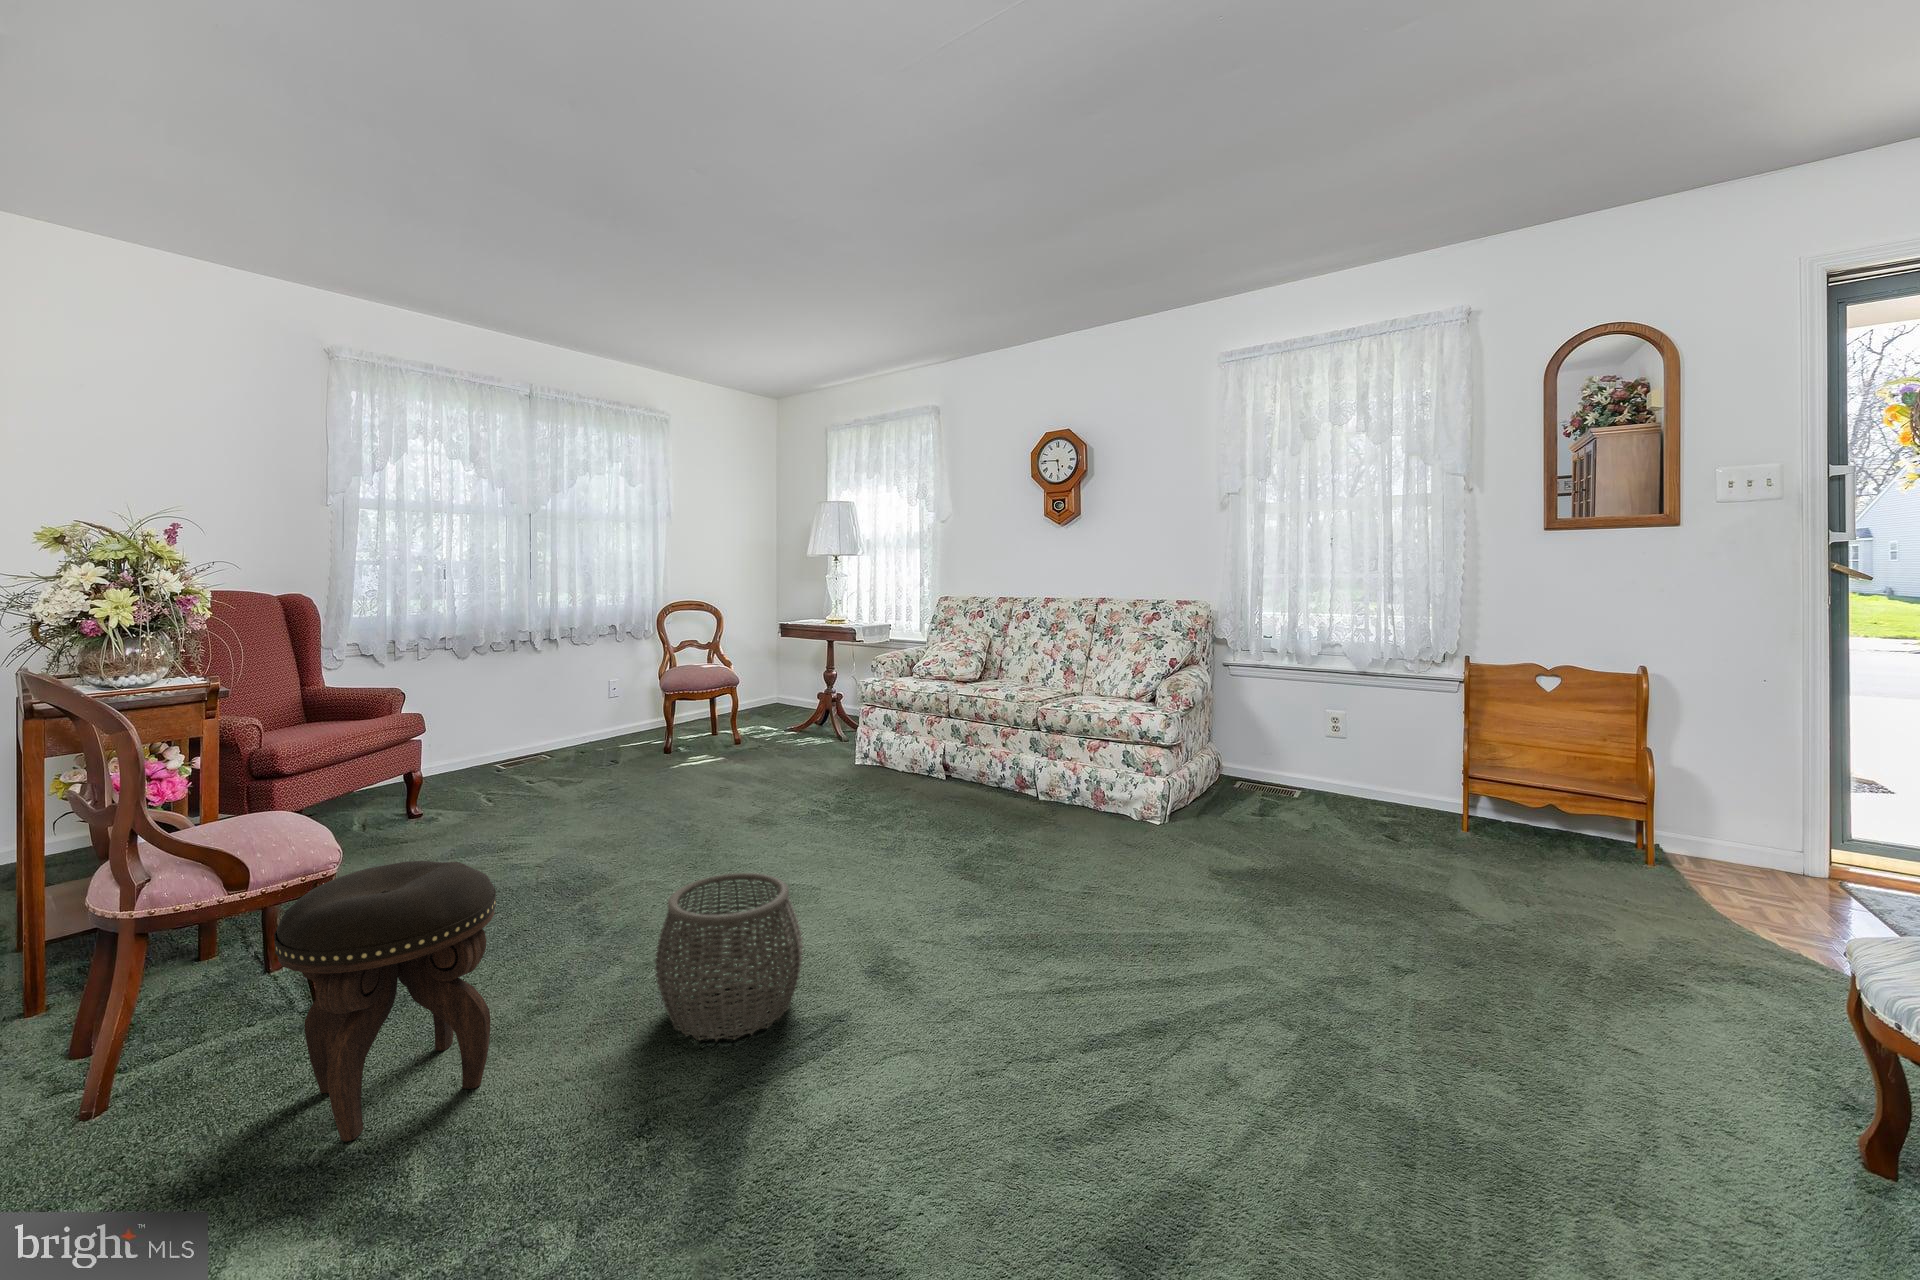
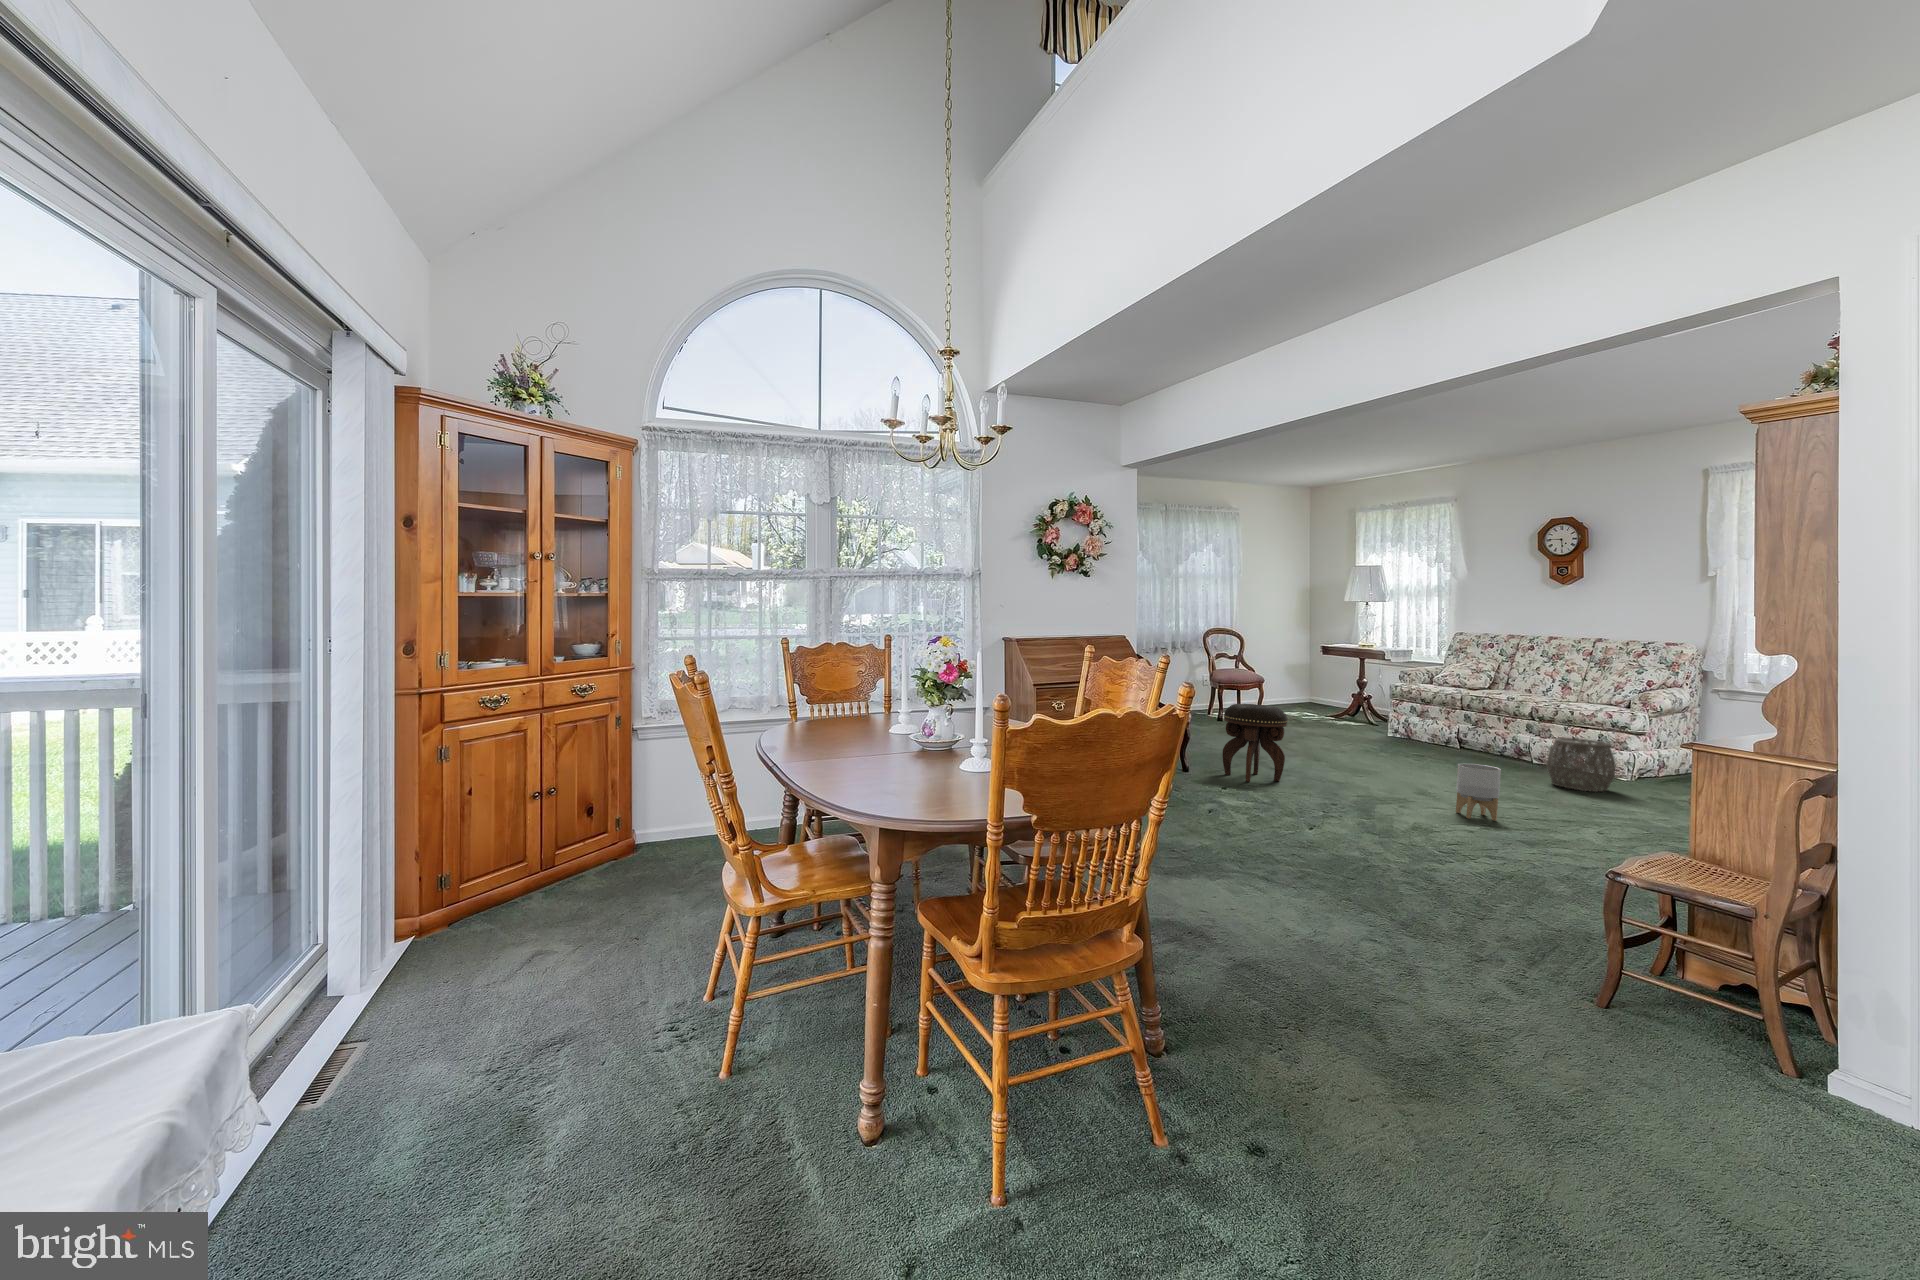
woven basket: present [655,873,803,1041] -> present [1547,737,1616,792]
planter: none [902,993,1004,1192] -> present [1456,764,1501,821]

